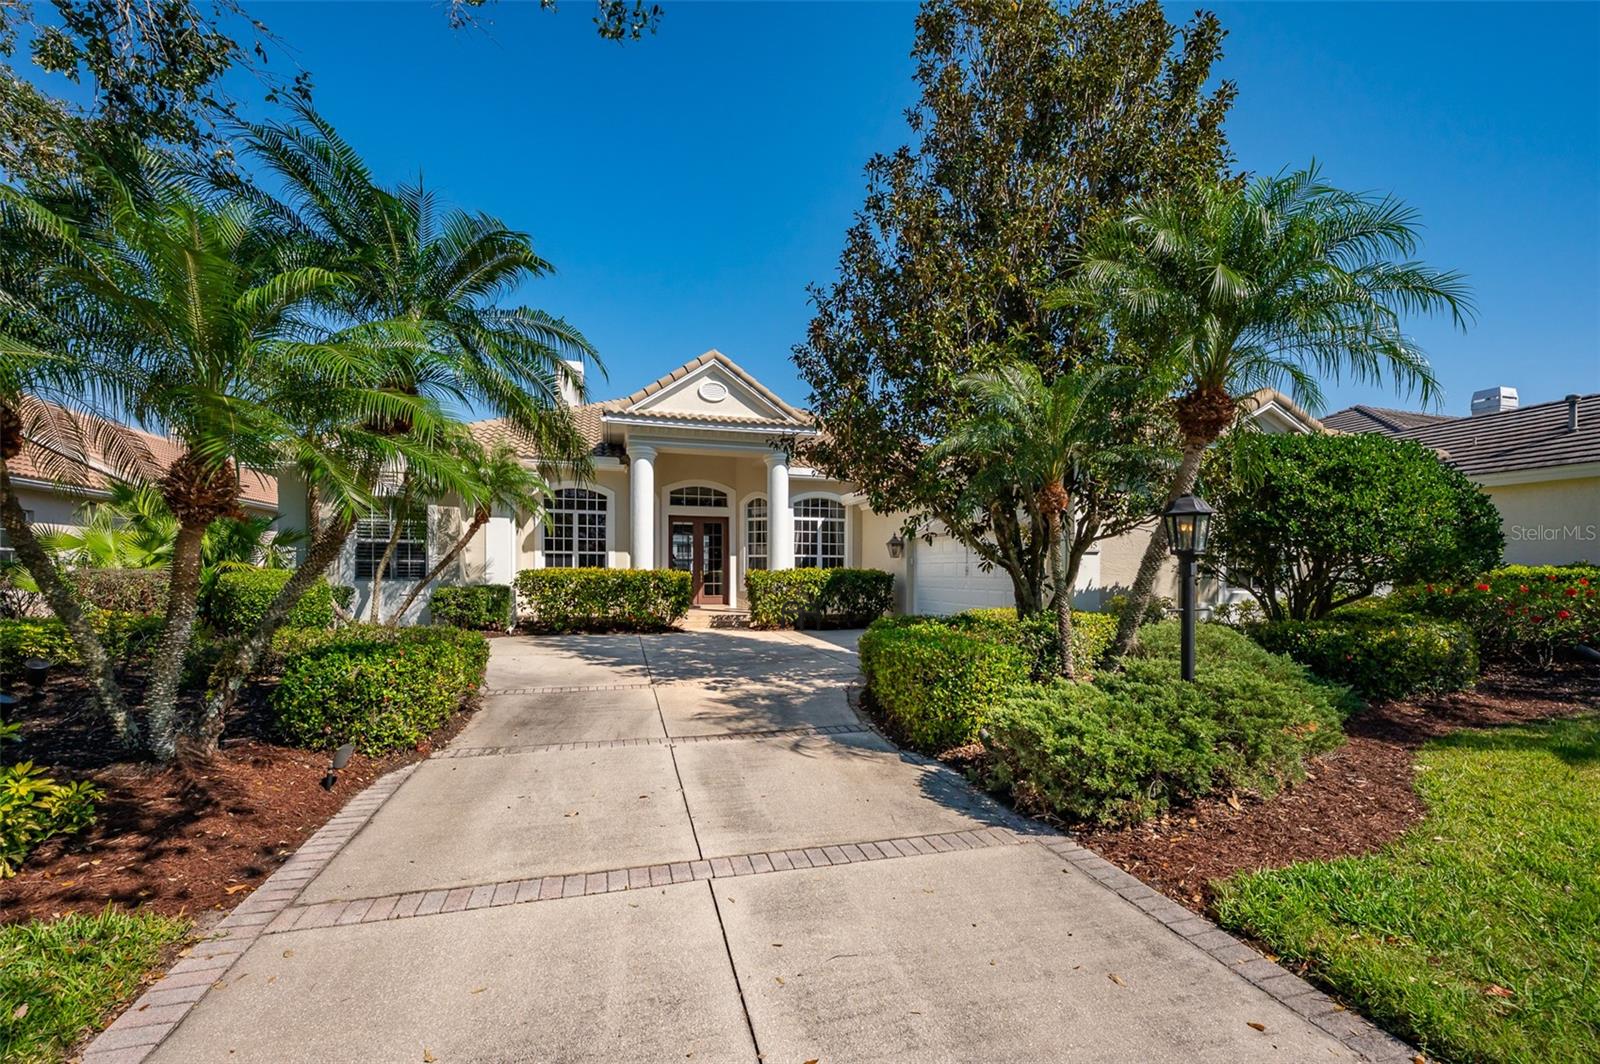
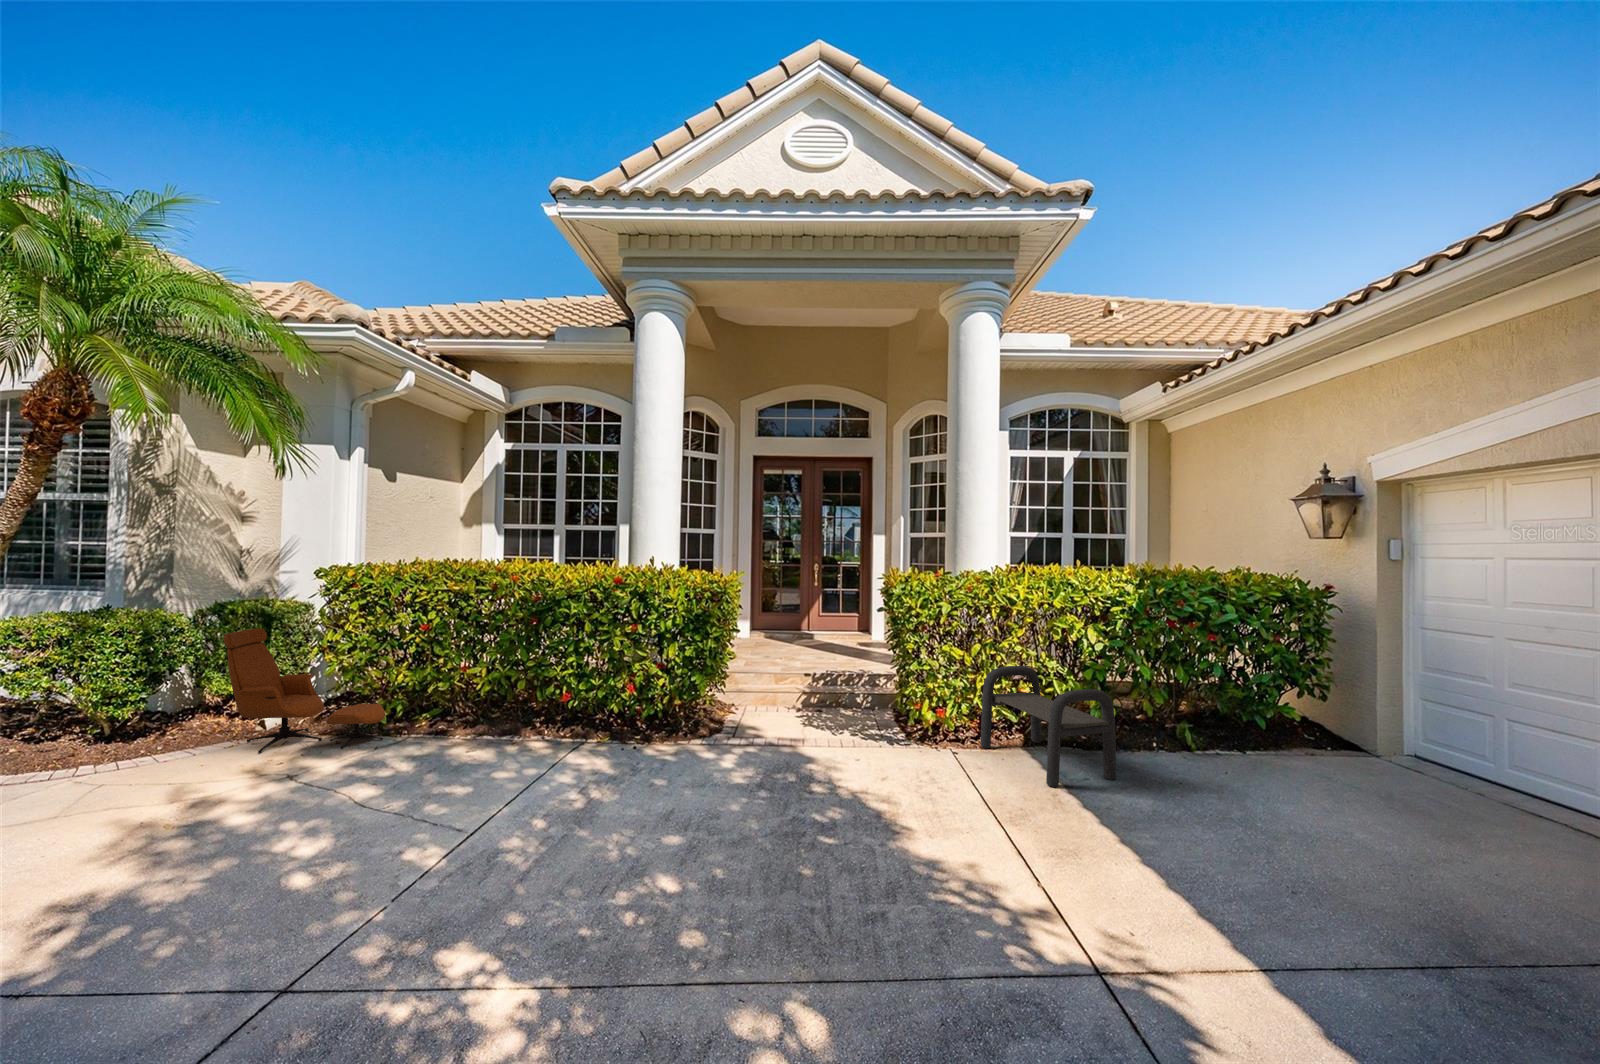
lounge chair: none [520,592,572,634] -> present [224,628,385,753]

